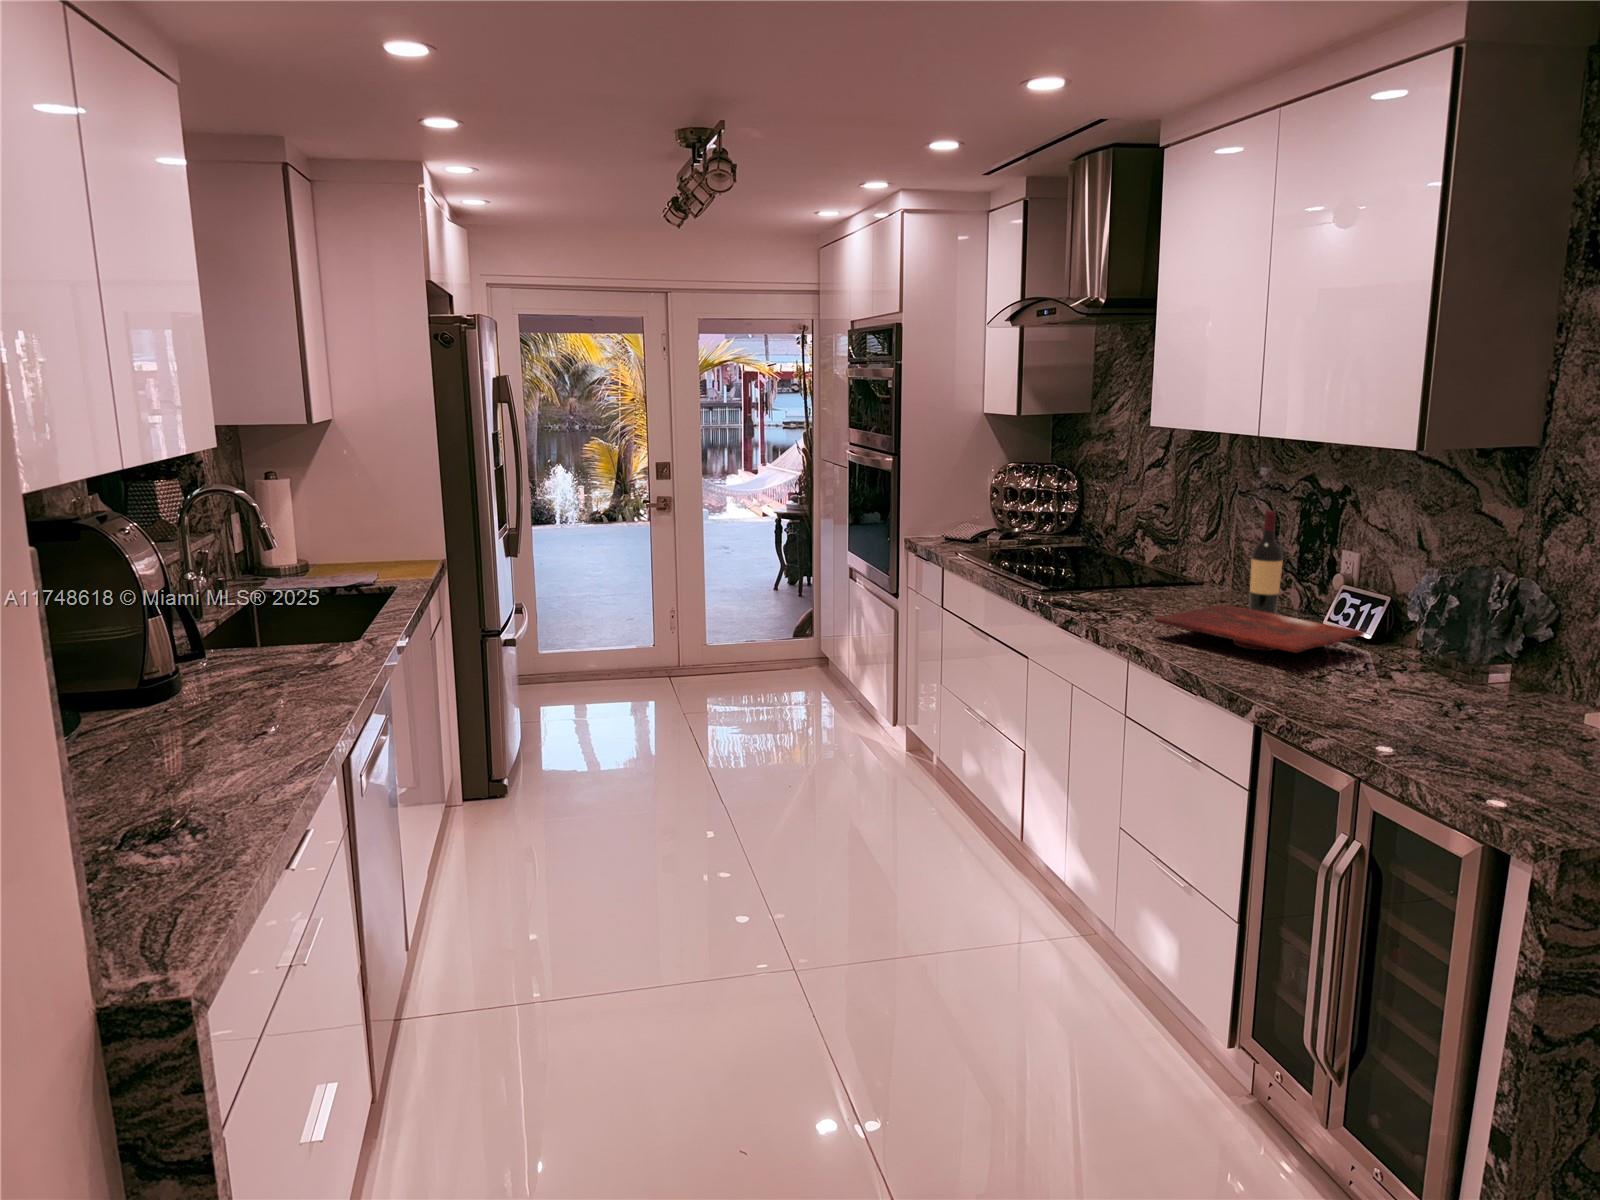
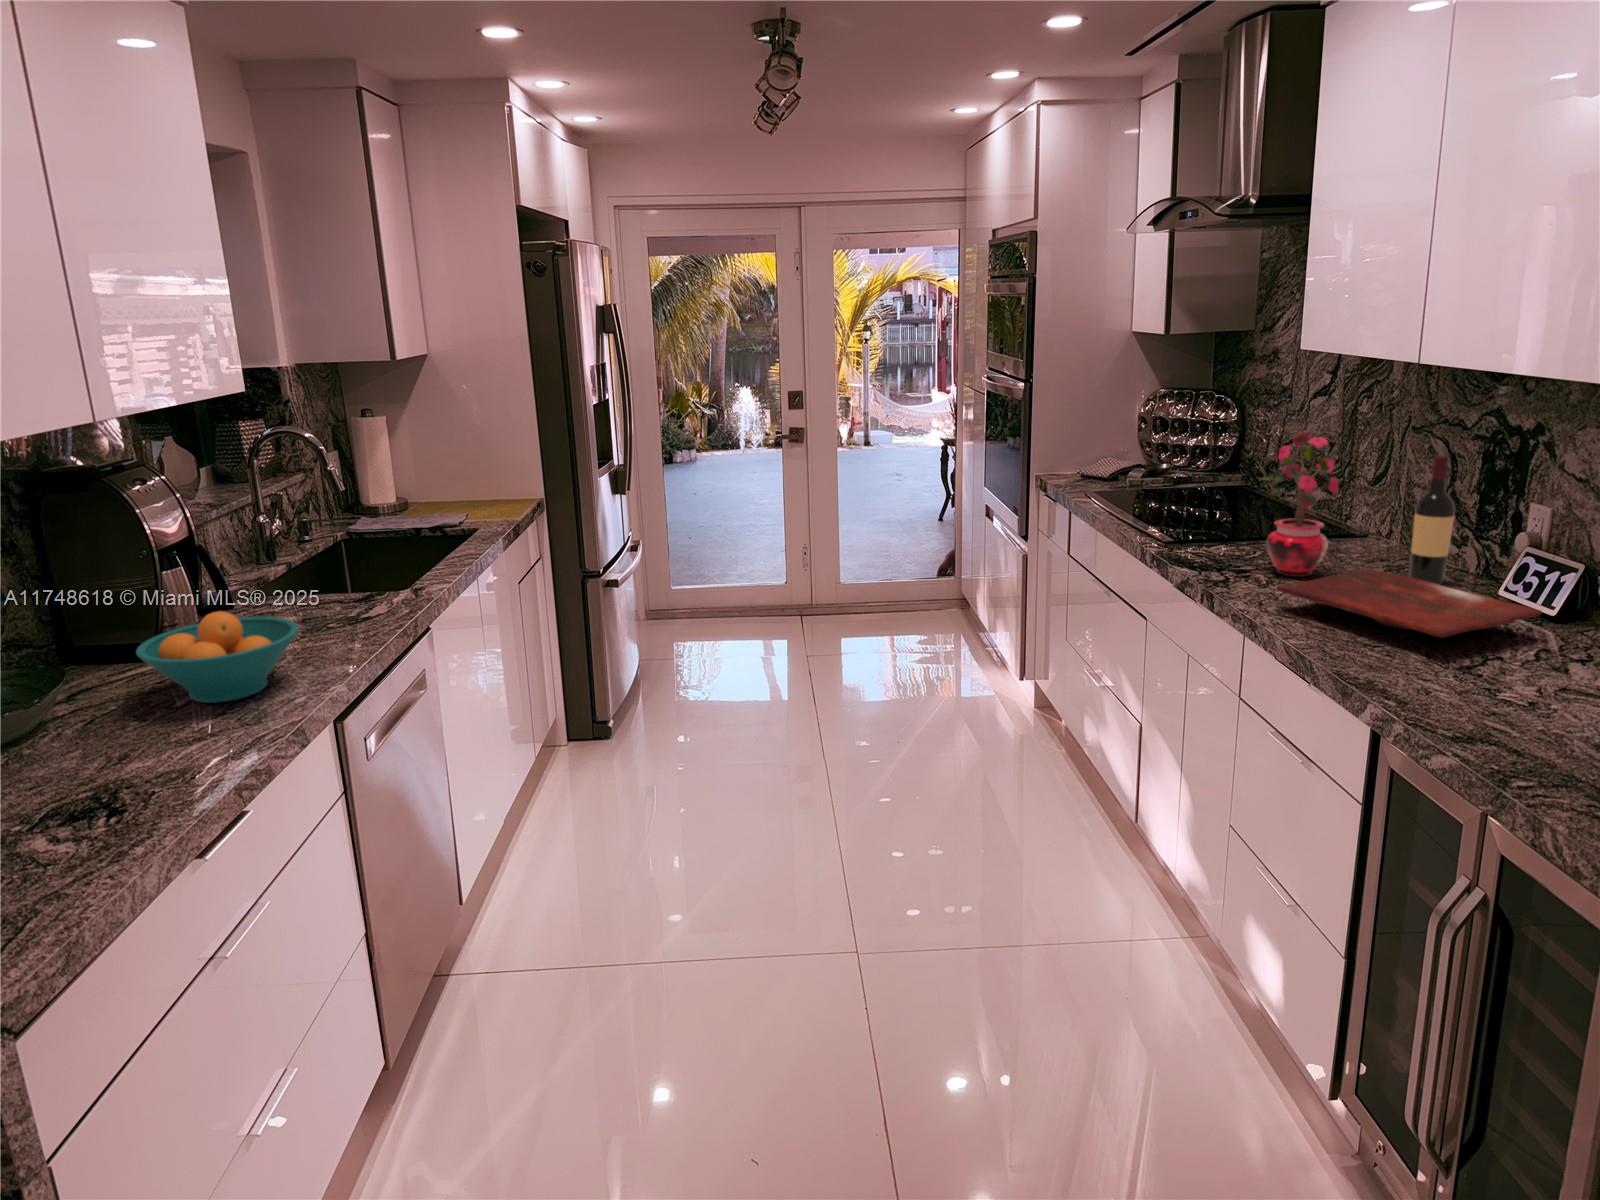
potted plant: none [1127,491,1195,614] -> present [1261,432,1341,577]
fruit bowl: none [118,649,283,740] -> present [136,611,299,703]

